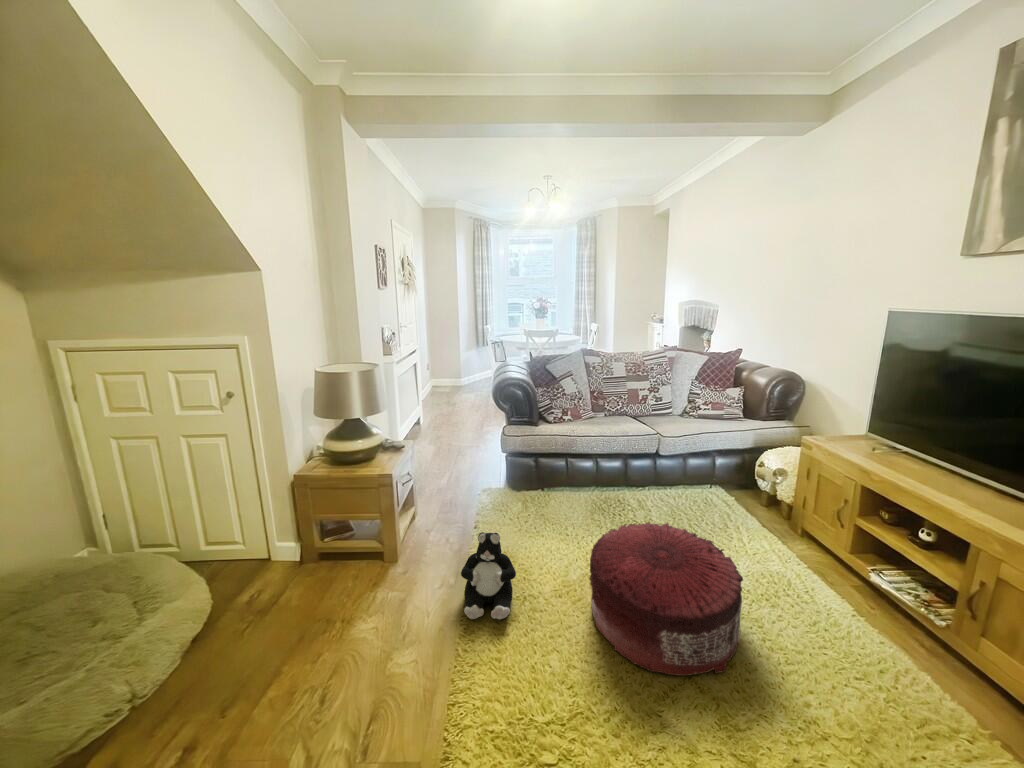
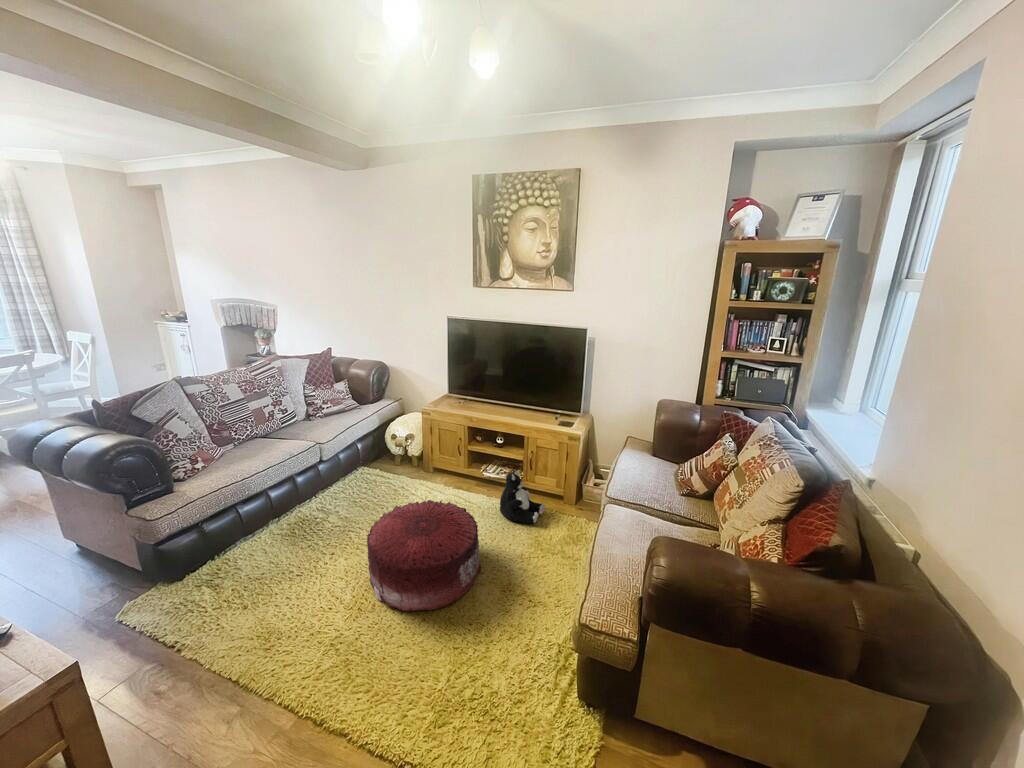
plush toy: present [461,532,516,619] -> present [500,470,546,523]

